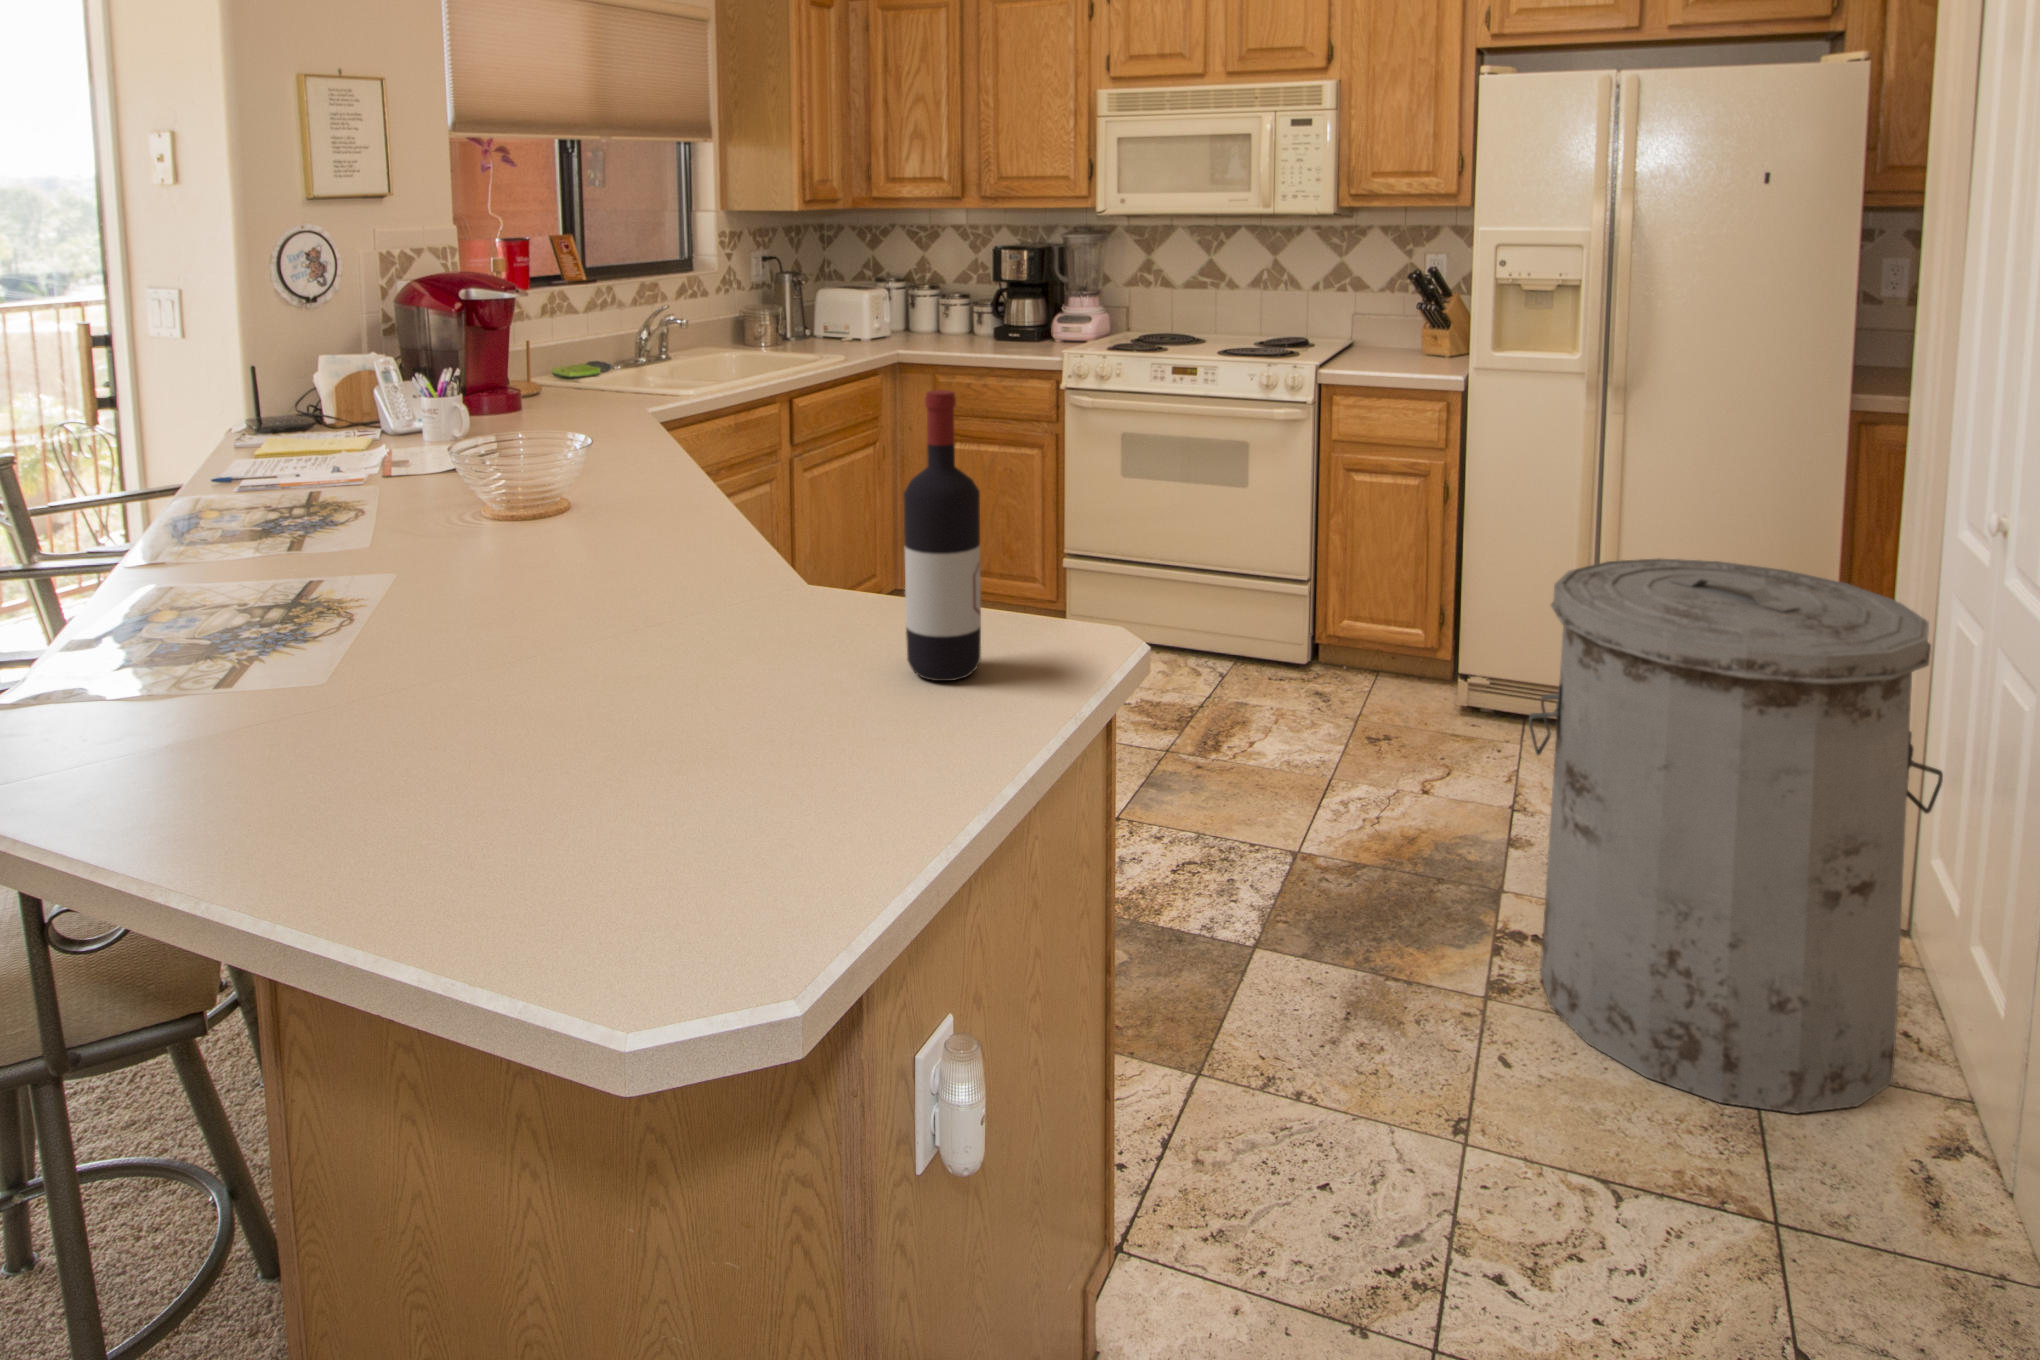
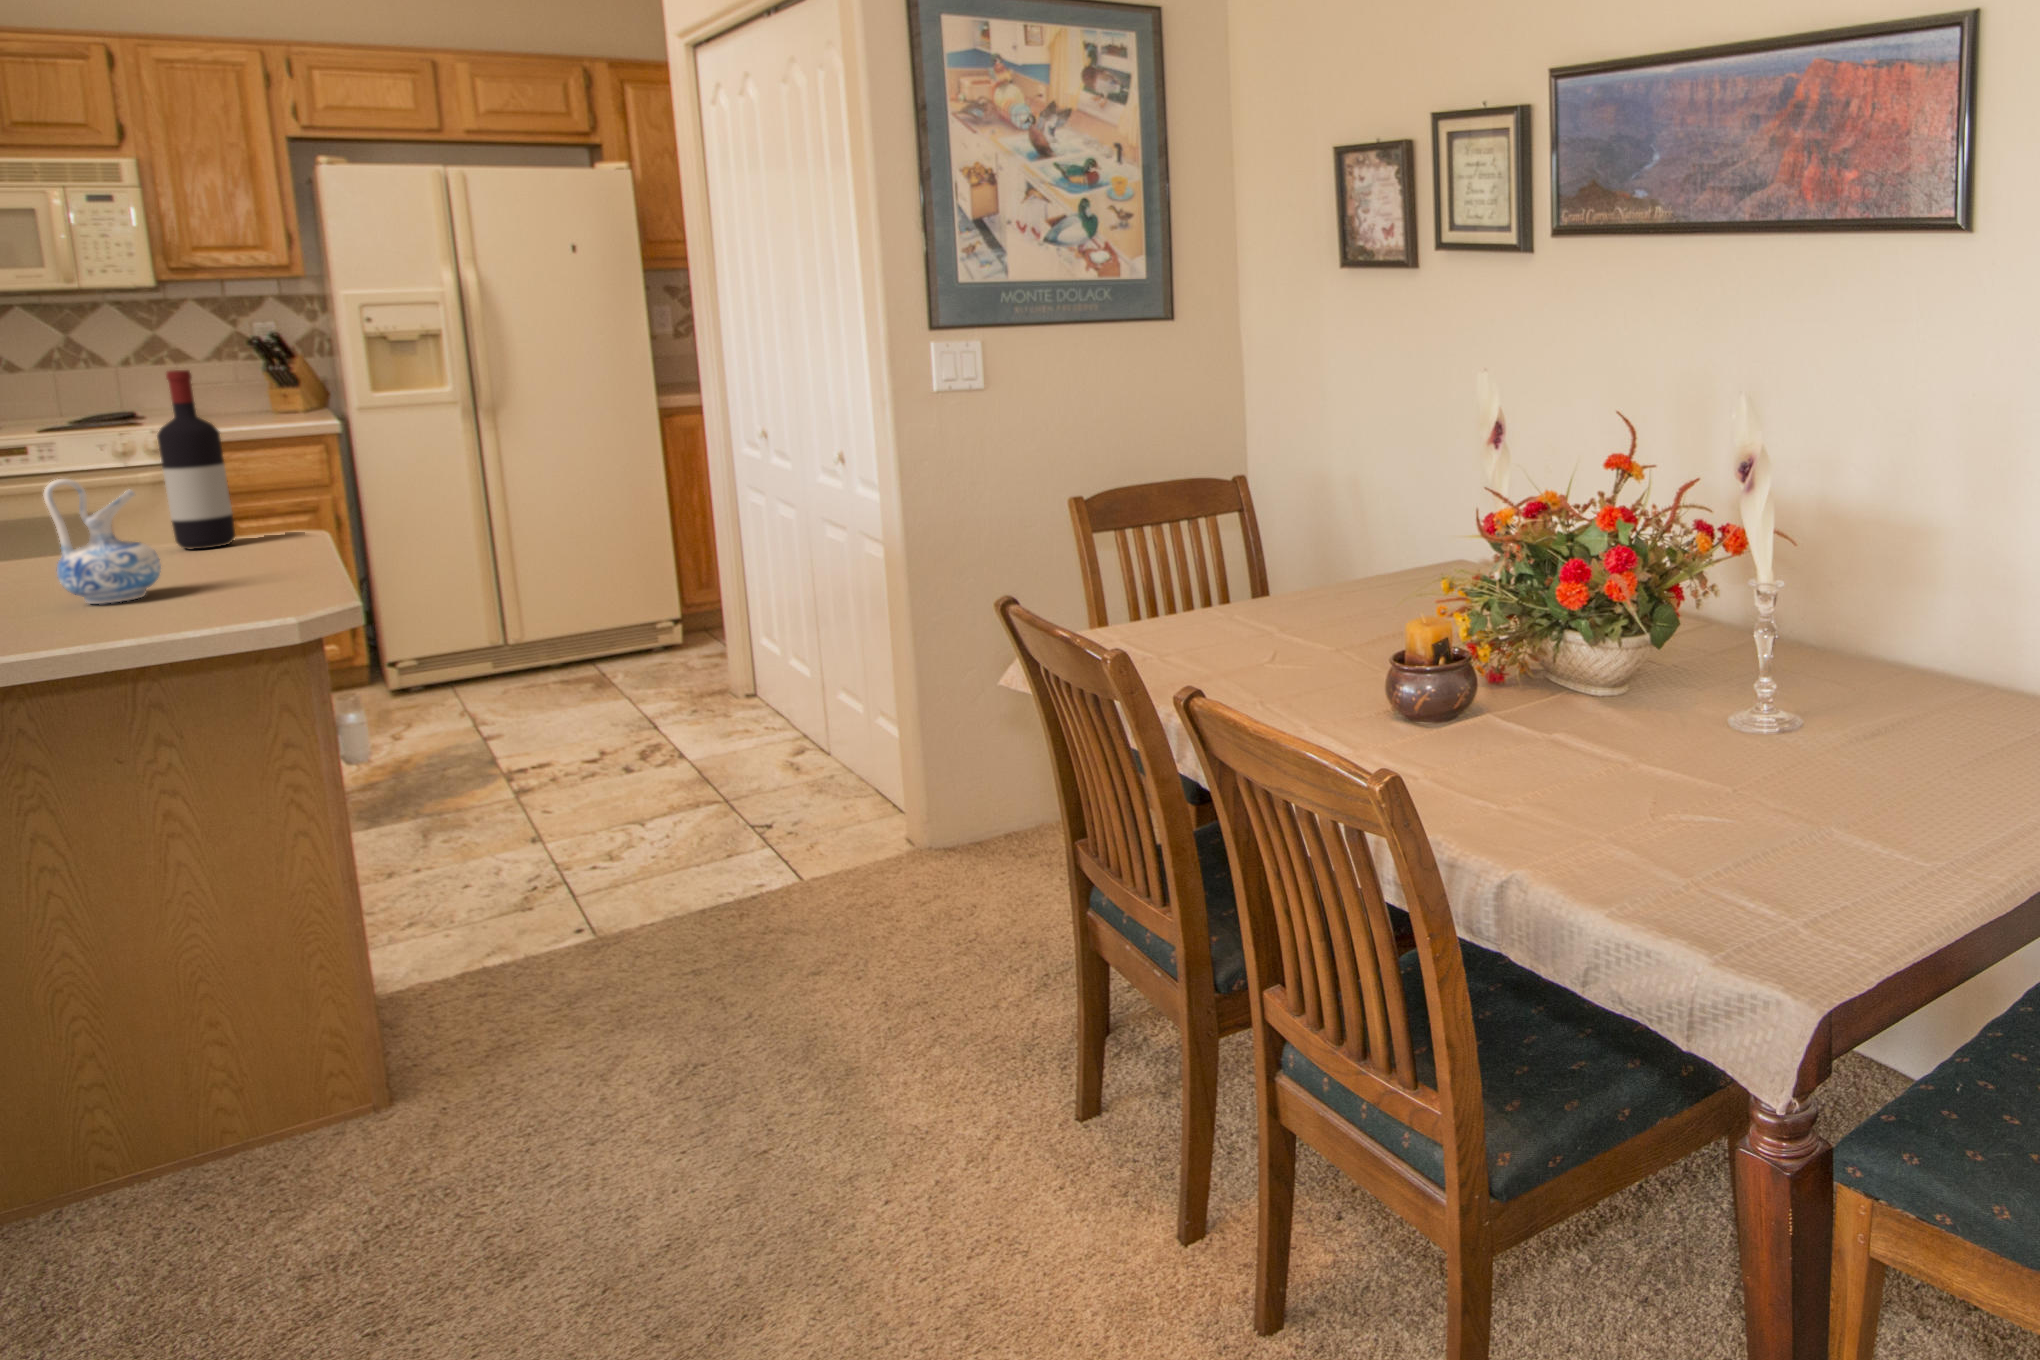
trash can: present [1529,559,1943,1113] -> none [509,488,759,789]
ceramic pitcher: none [510,618,654,857] -> present [43,479,161,604]

